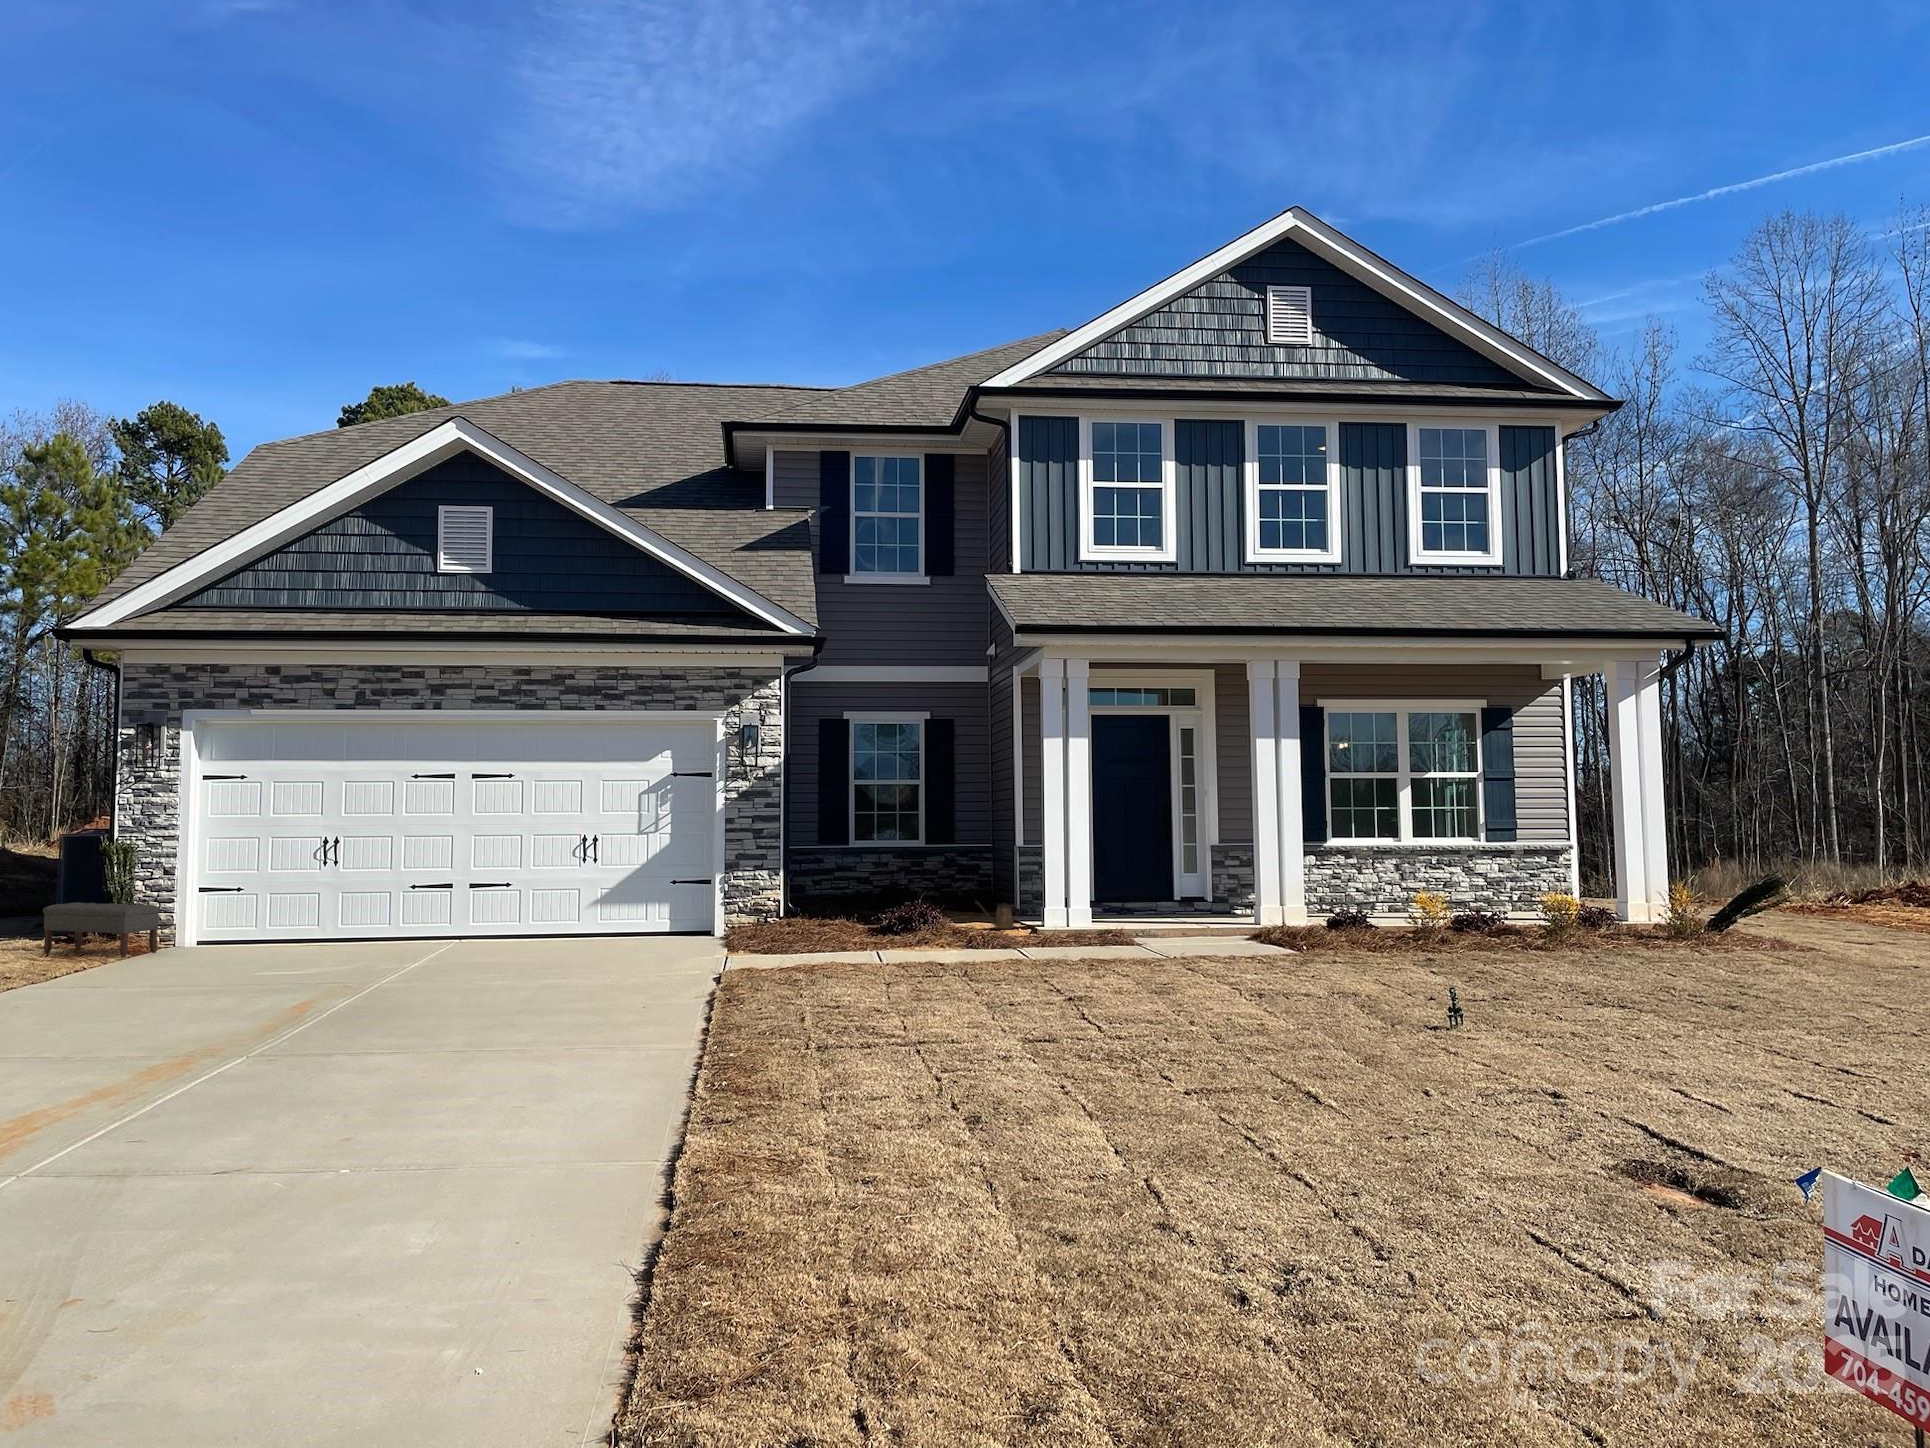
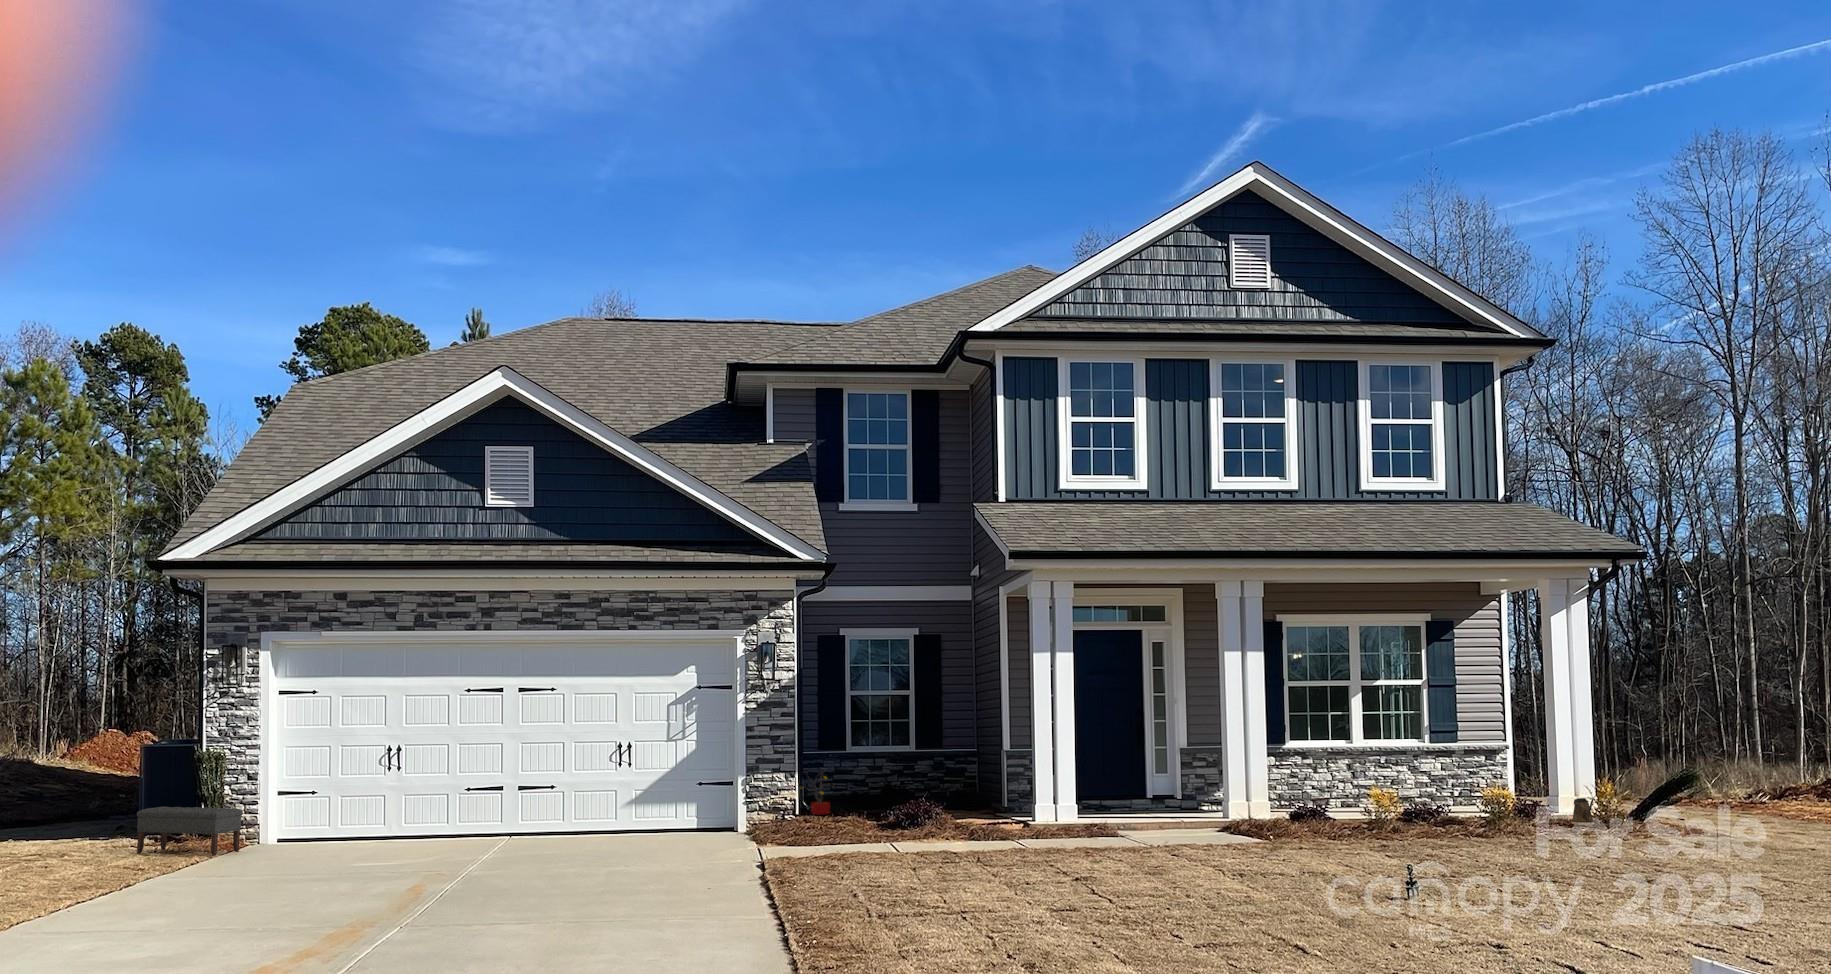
decorative plant: none [794,864,835,915] -> present [808,773,830,815]
watering can: present [980,904,1014,929] -> present [1573,798,1594,822]

